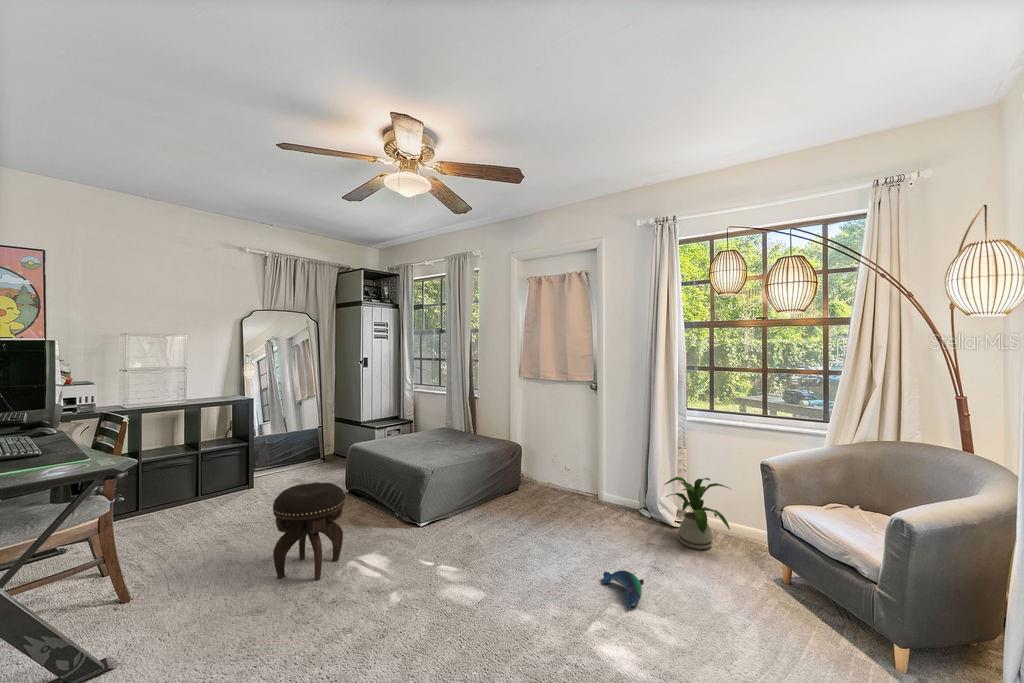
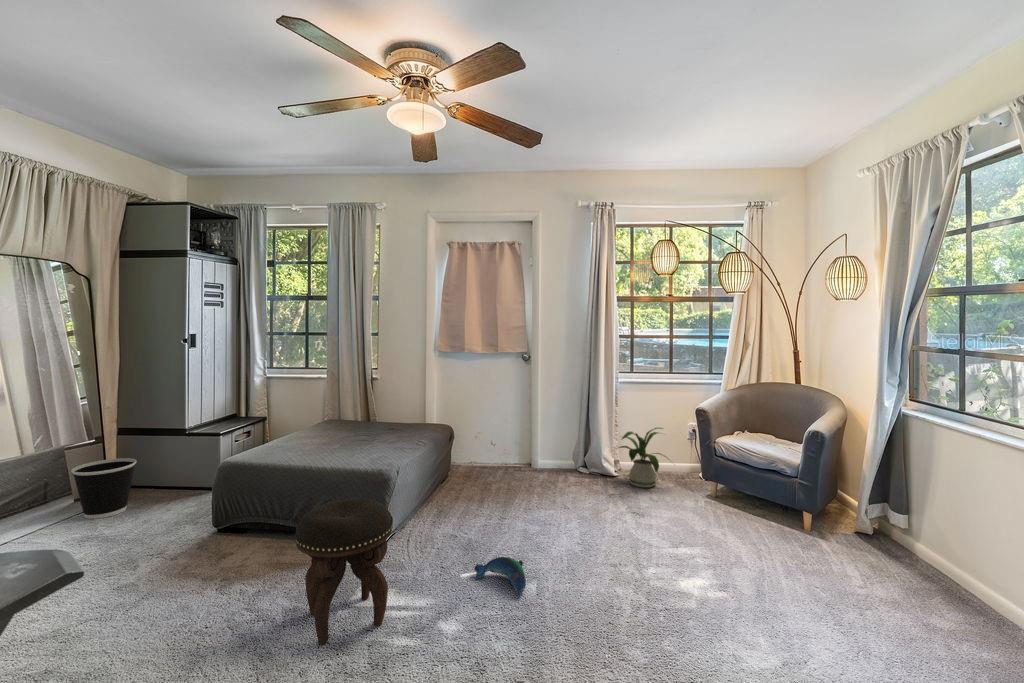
wastebasket: none [291,436,324,471] -> present [71,458,137,519]
plush toy: present [602,570,644,610] -> present [474,557,526,597]

